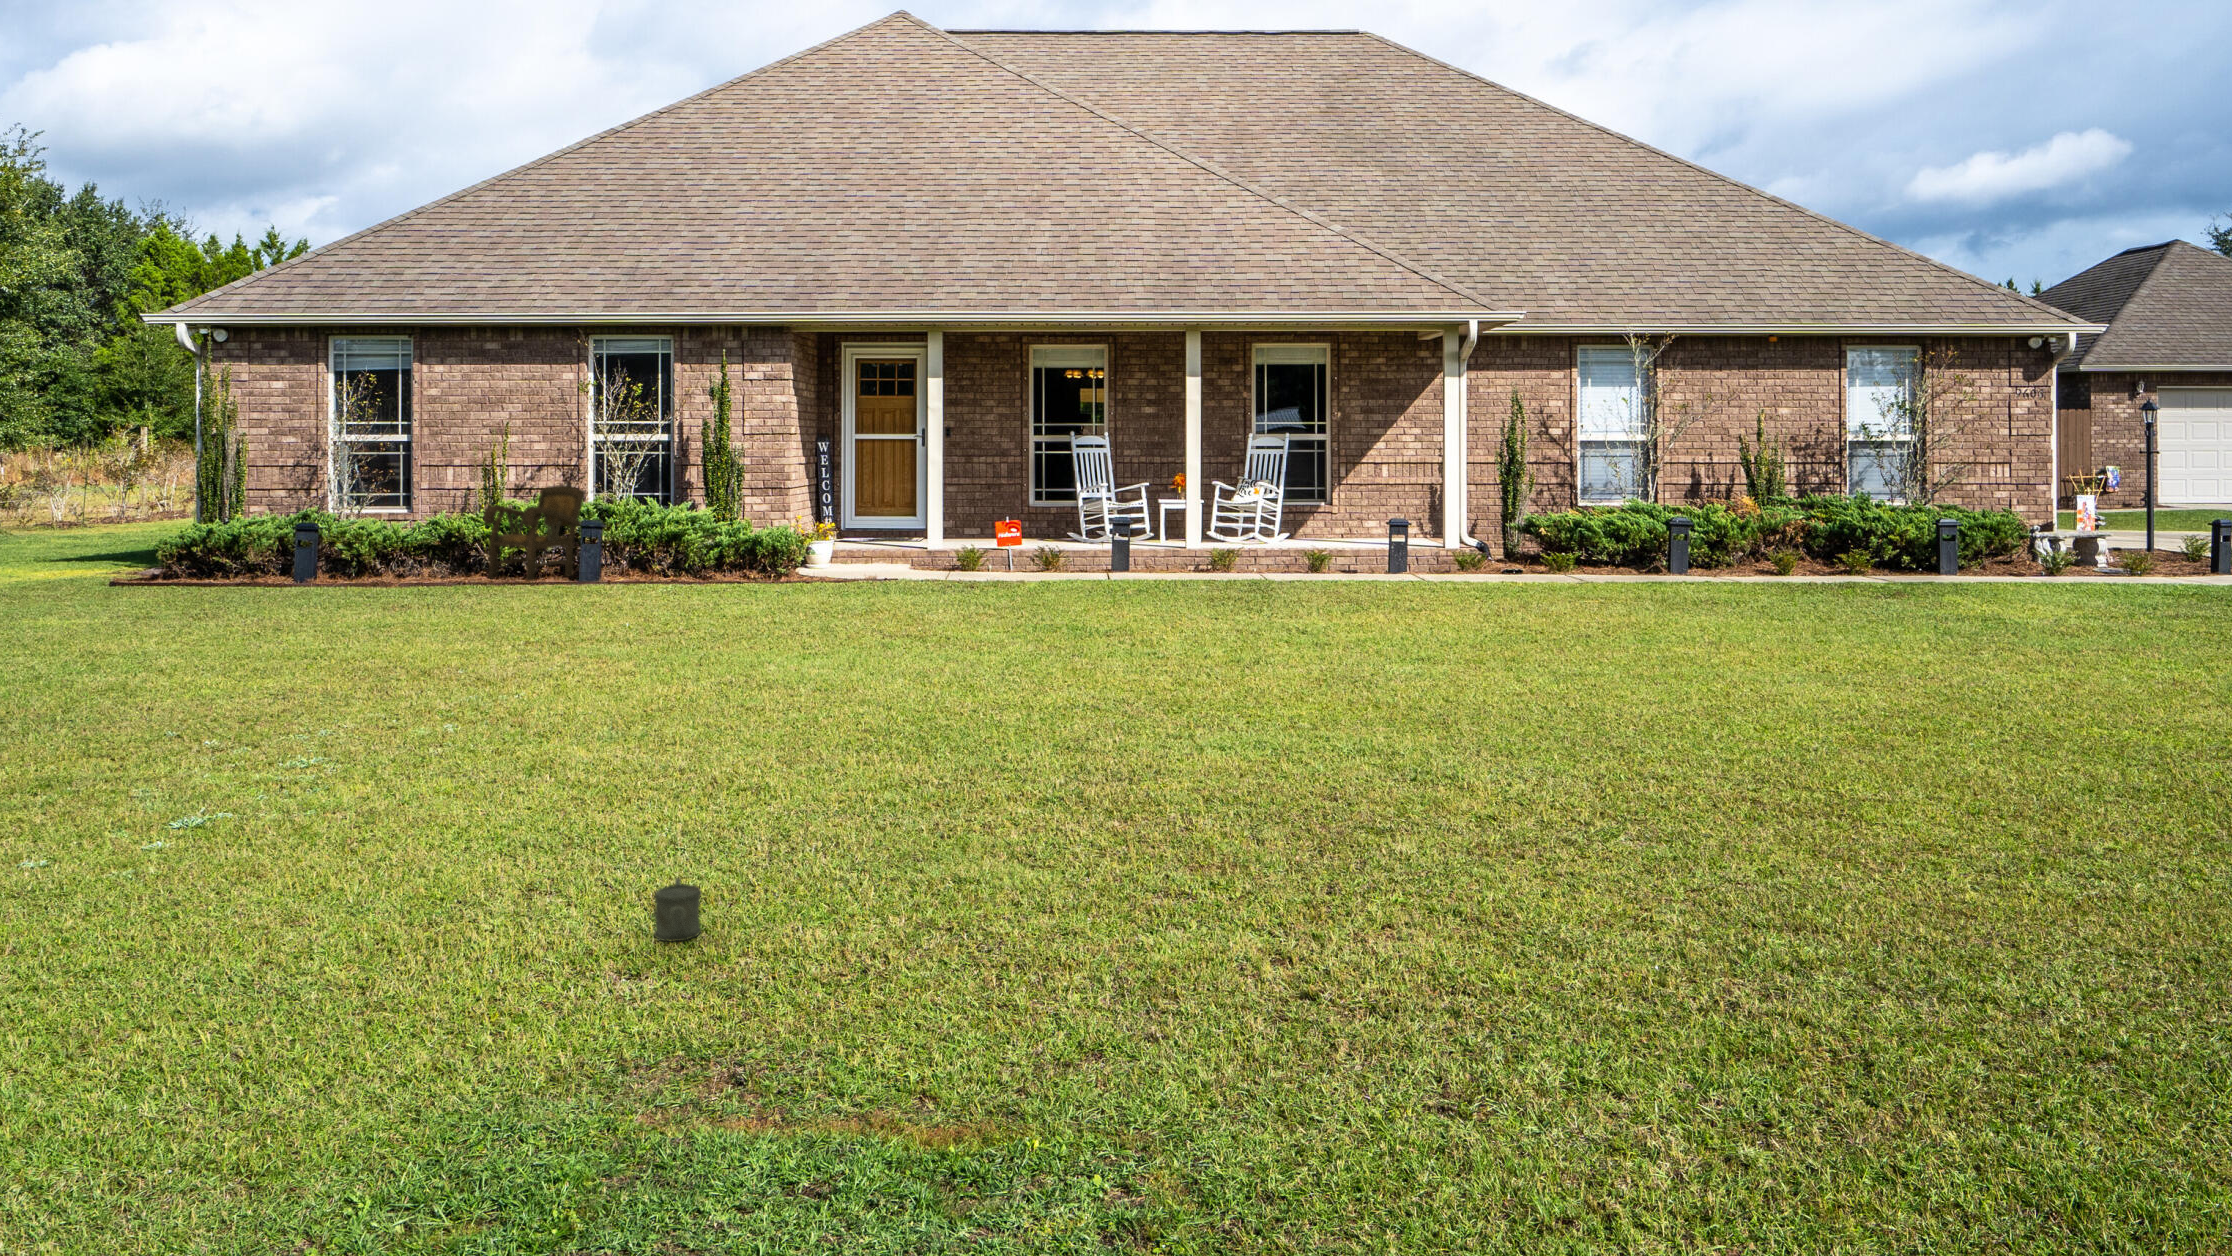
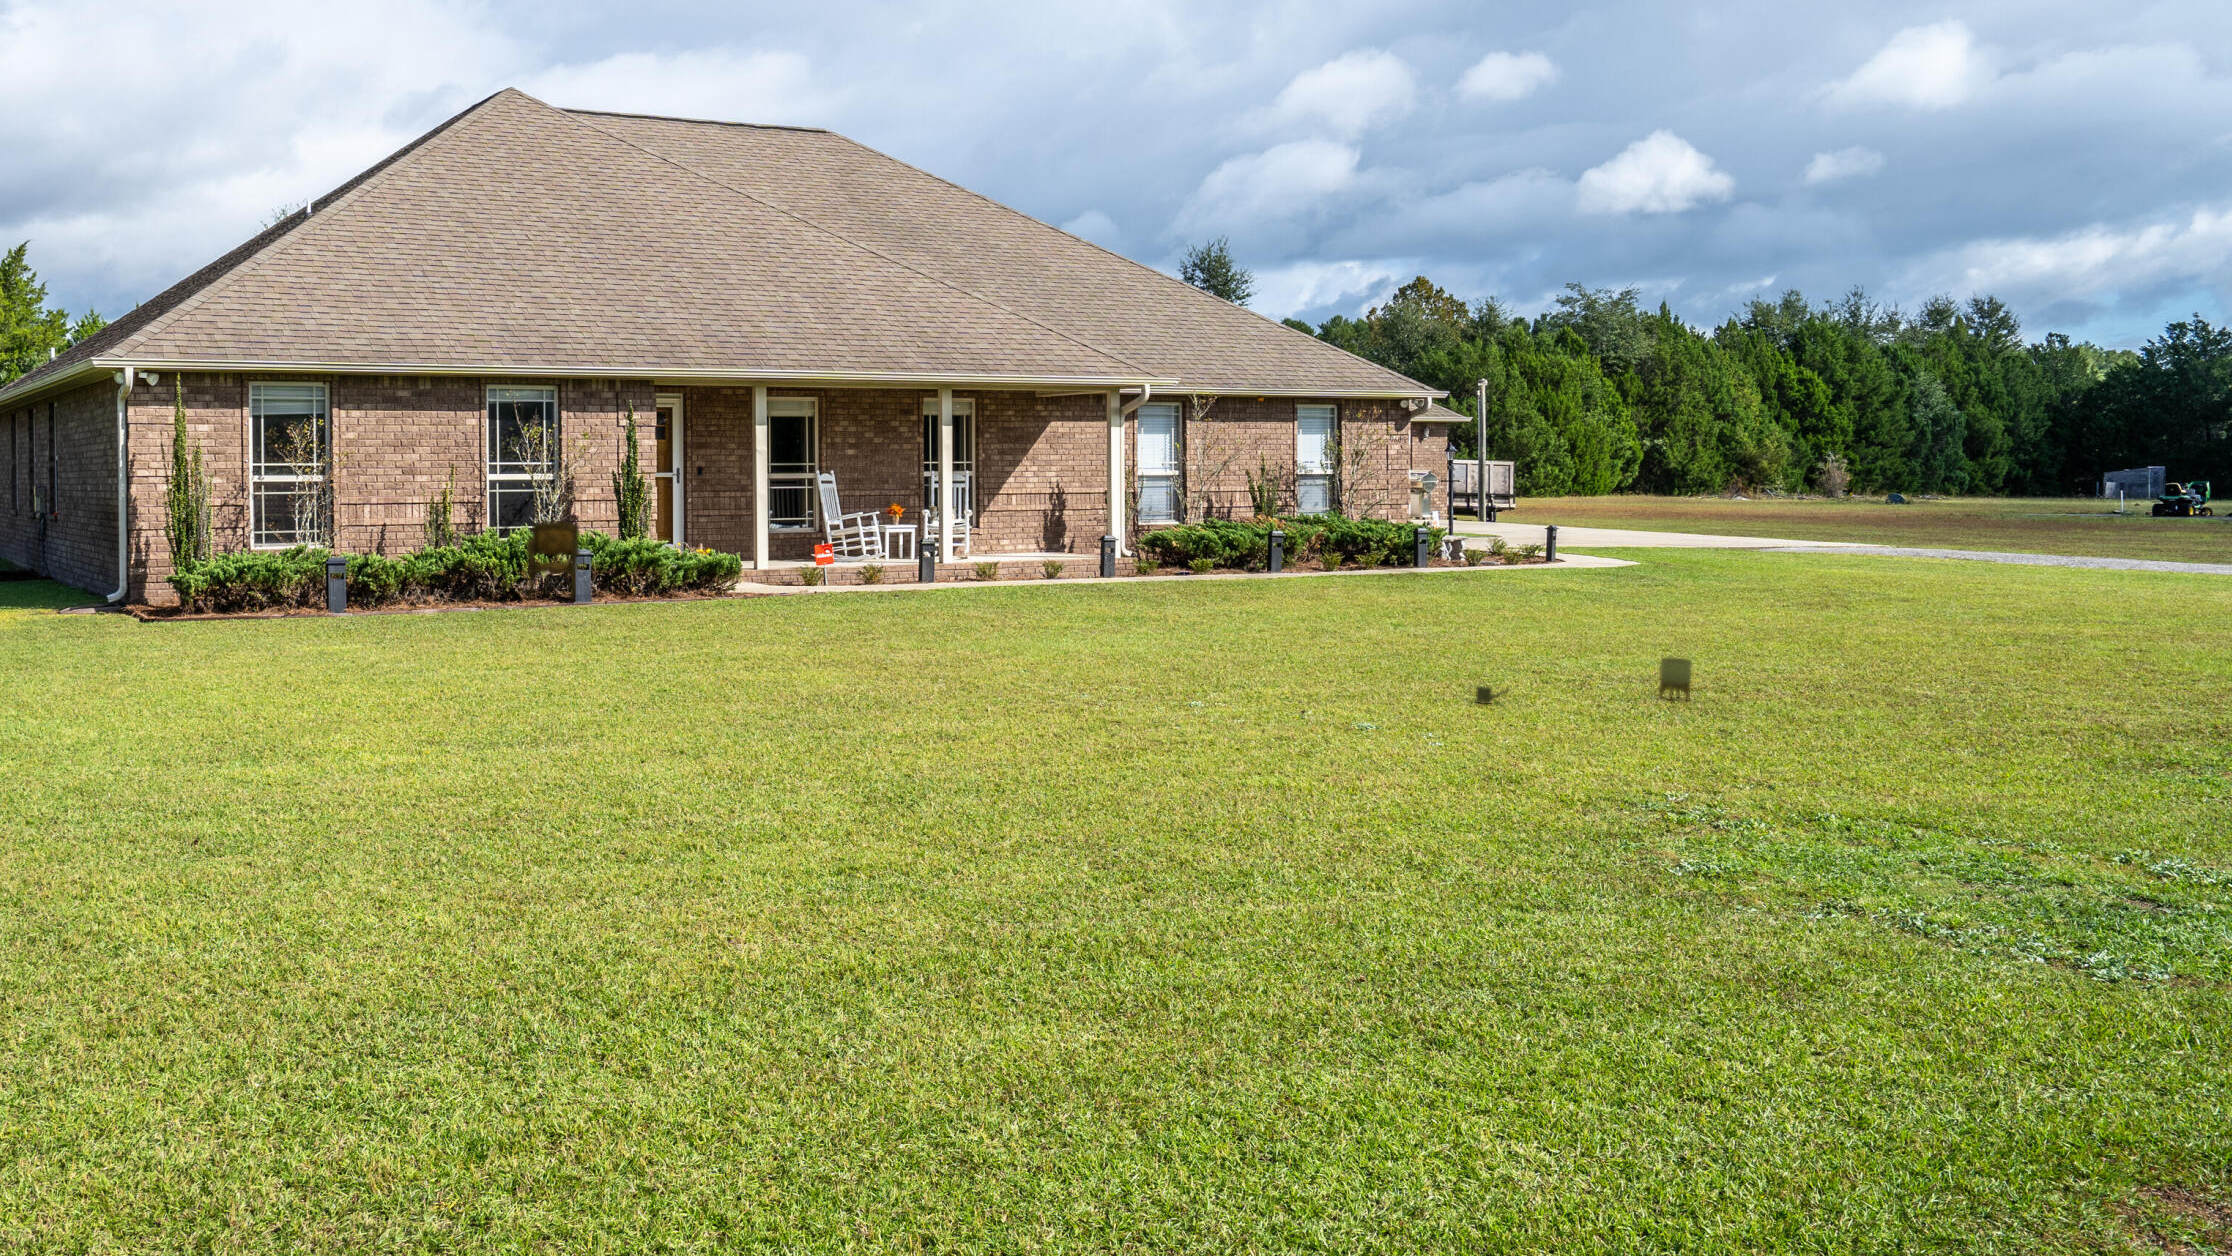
planter: none [1255,850,1349,1010] -> present [1659,658,1692,700]

